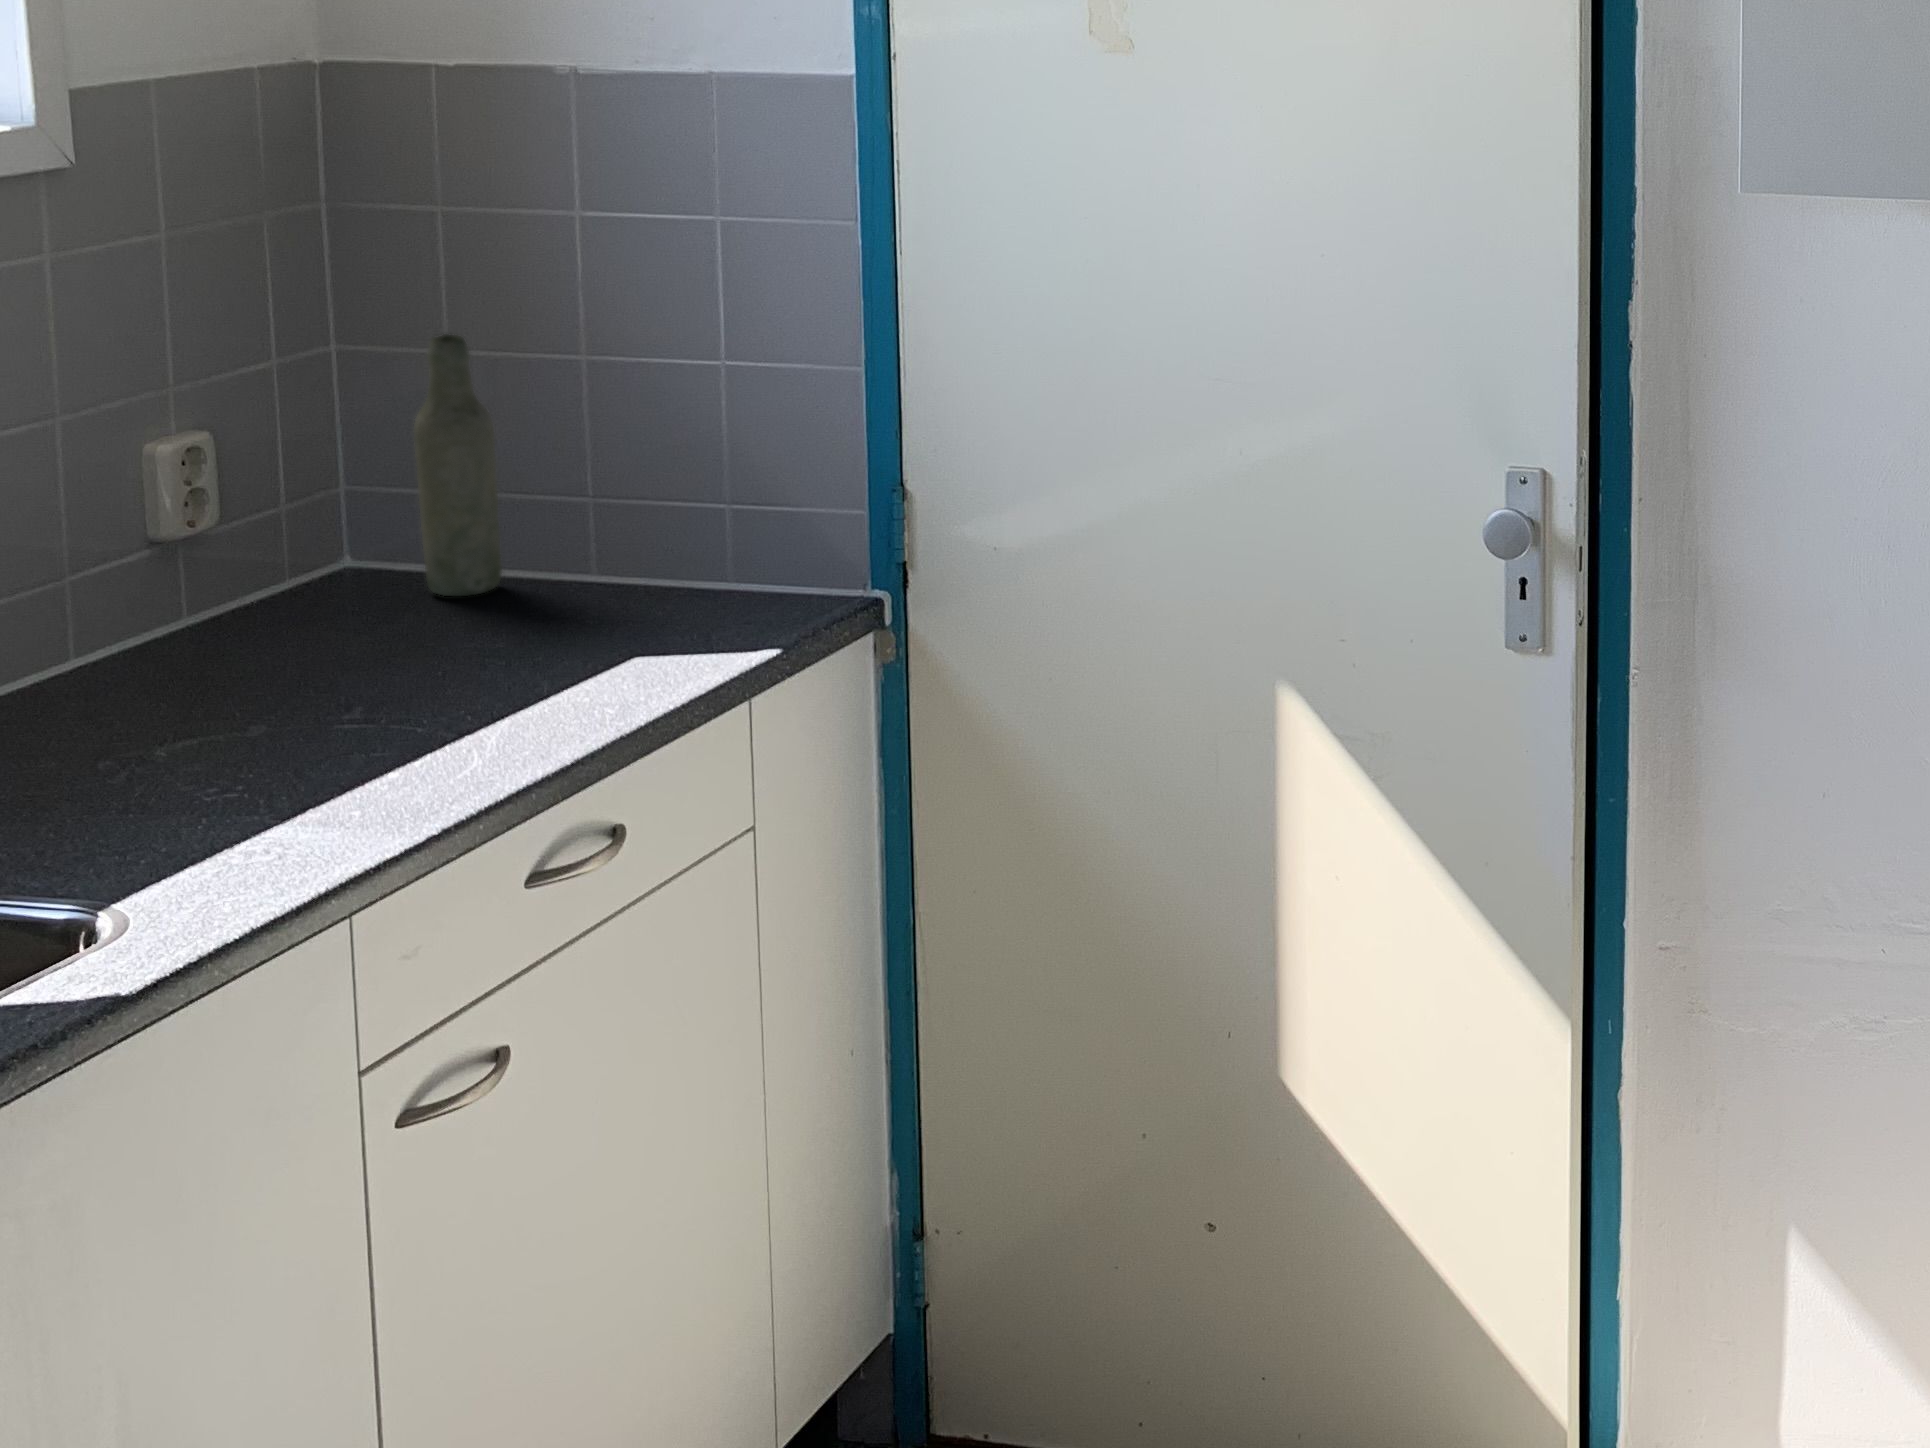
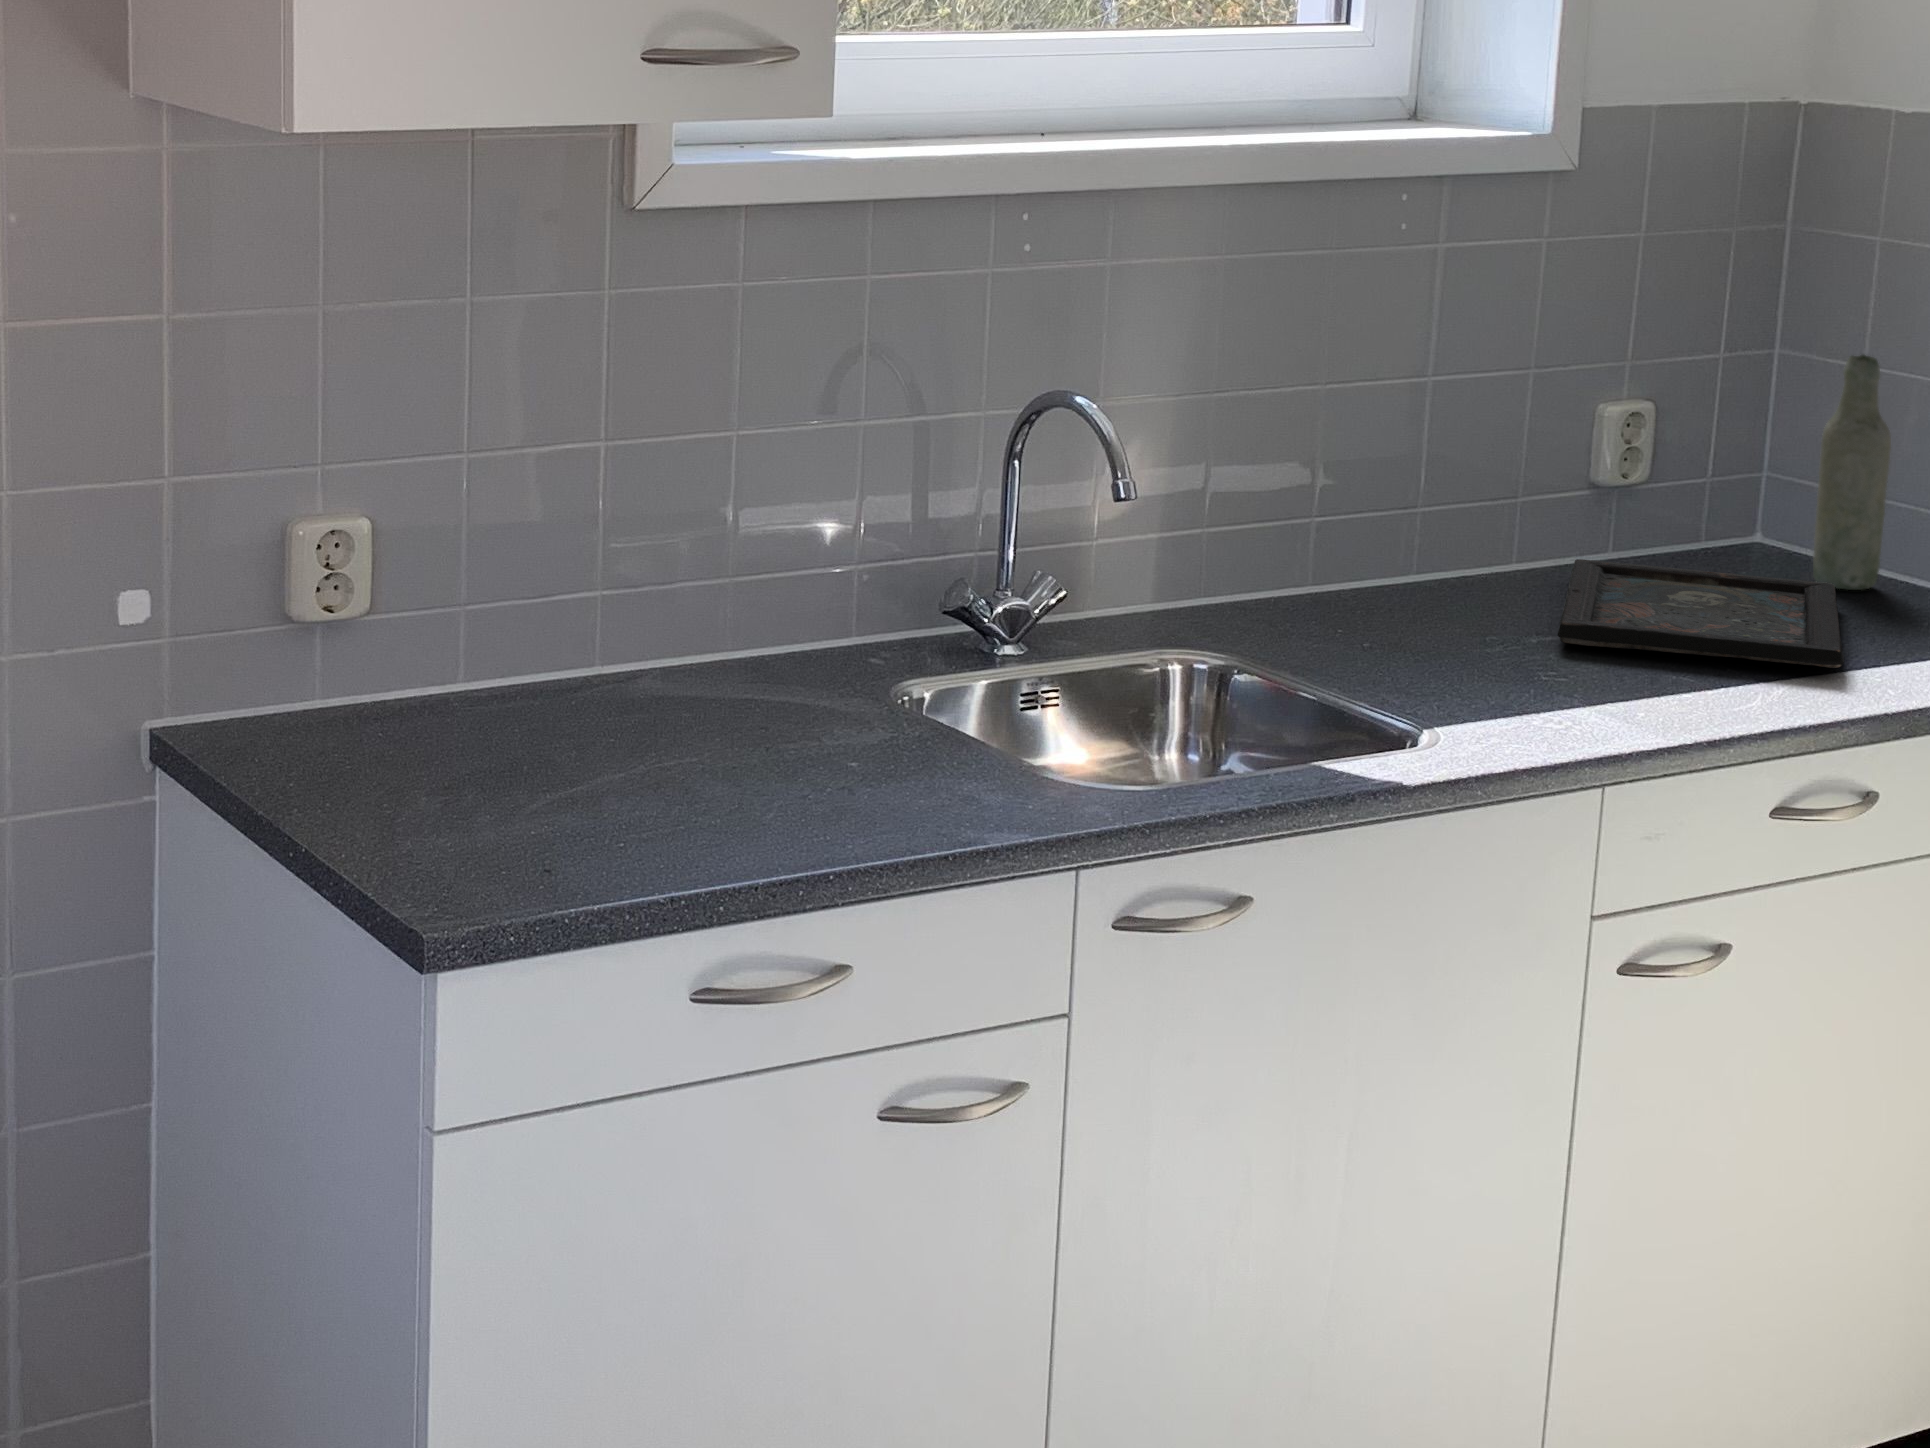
tray: none [150,595,540,746] -> present [1558,559,1844,668]

